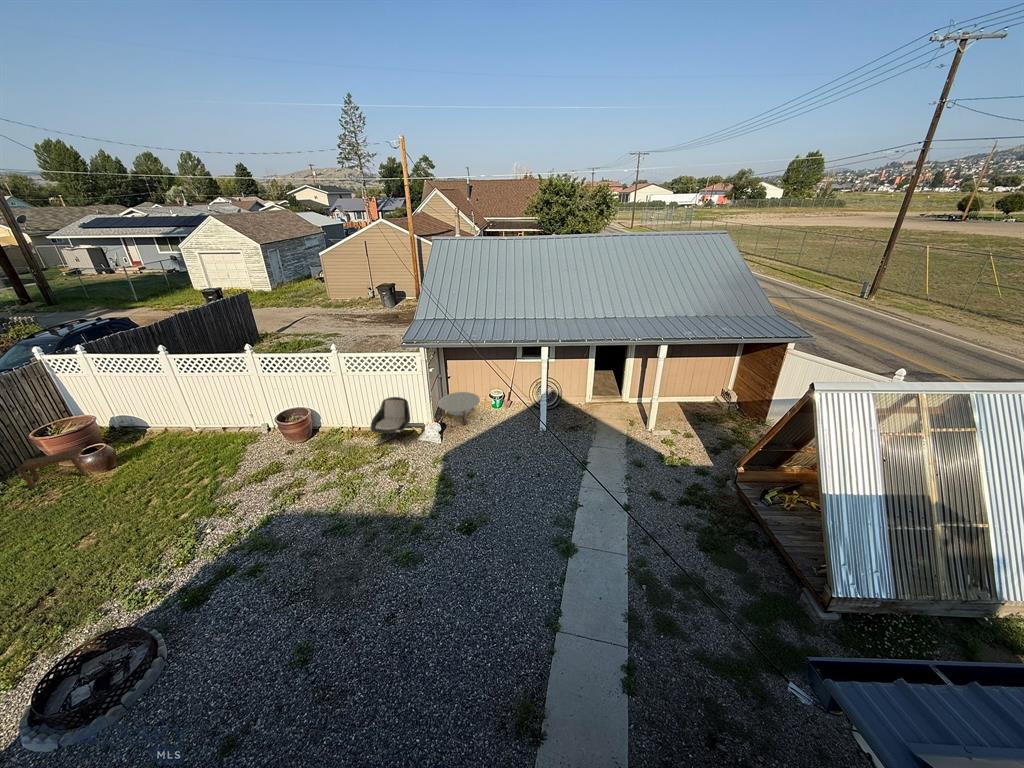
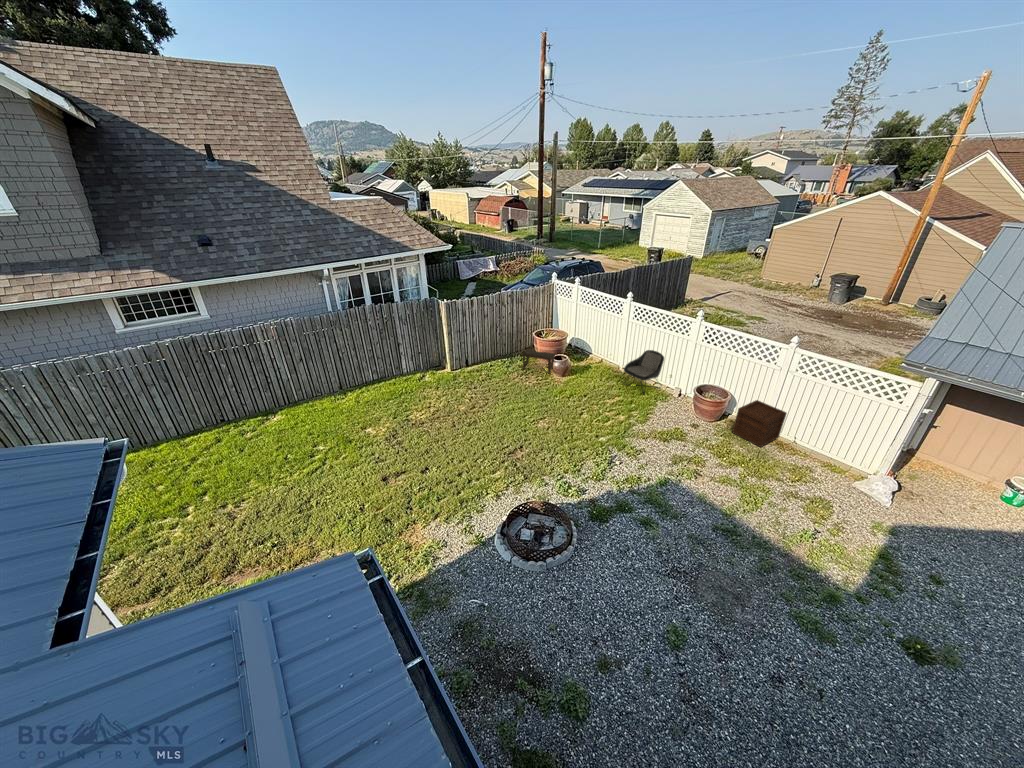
round table: present [438,392,480,425] -> none [899,449,989,504]
lounge chair: present [371,397,414,446] -> present [624,350,664,394]
wooden crate: none [319,406,363,443] -> present [732,400,787,447]

